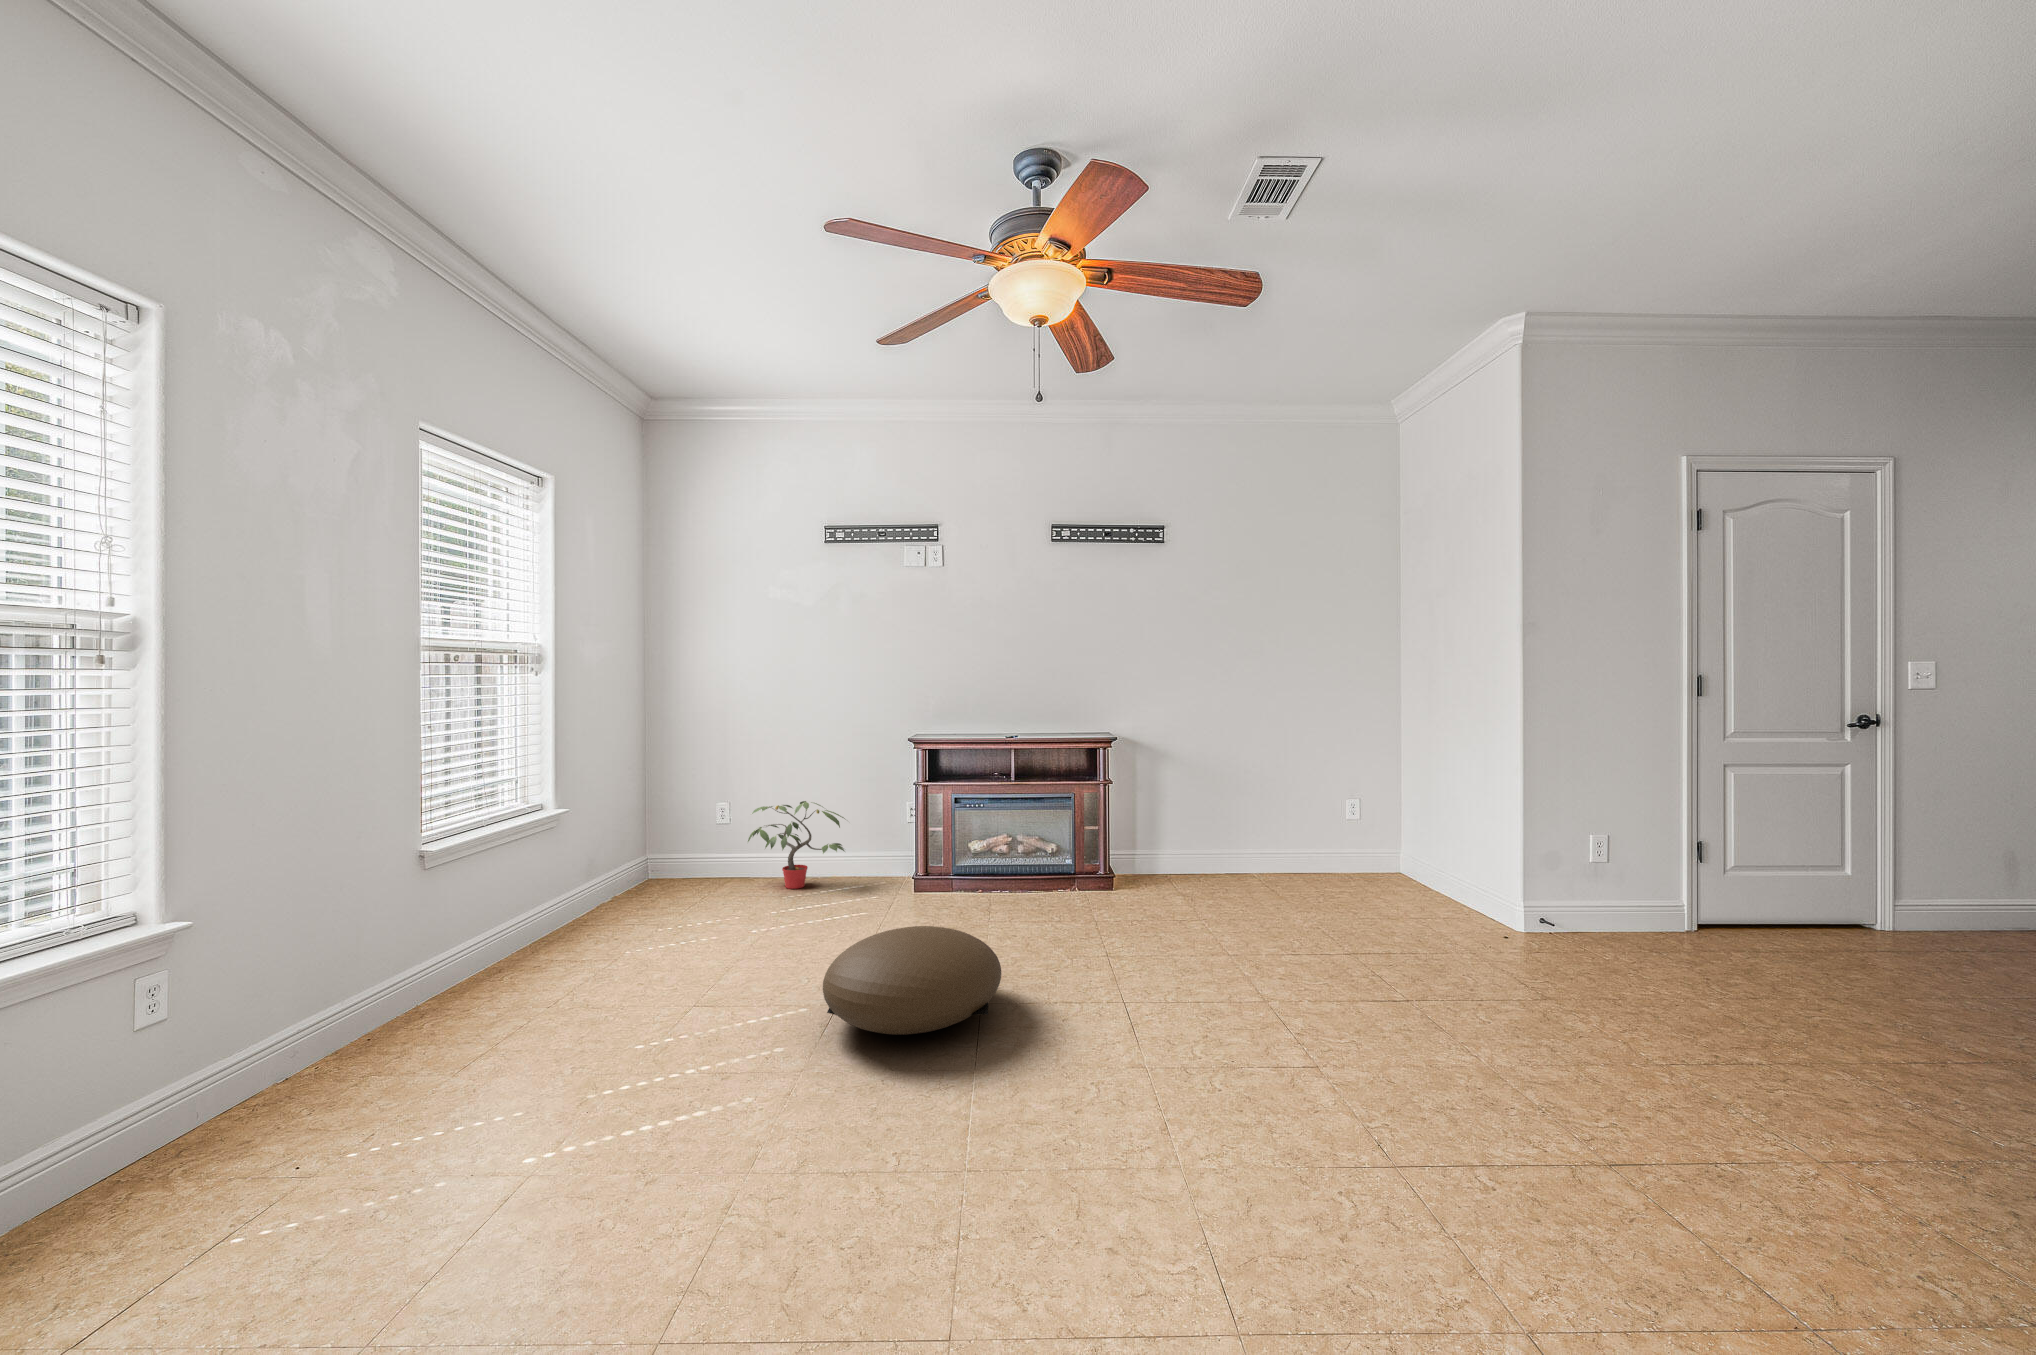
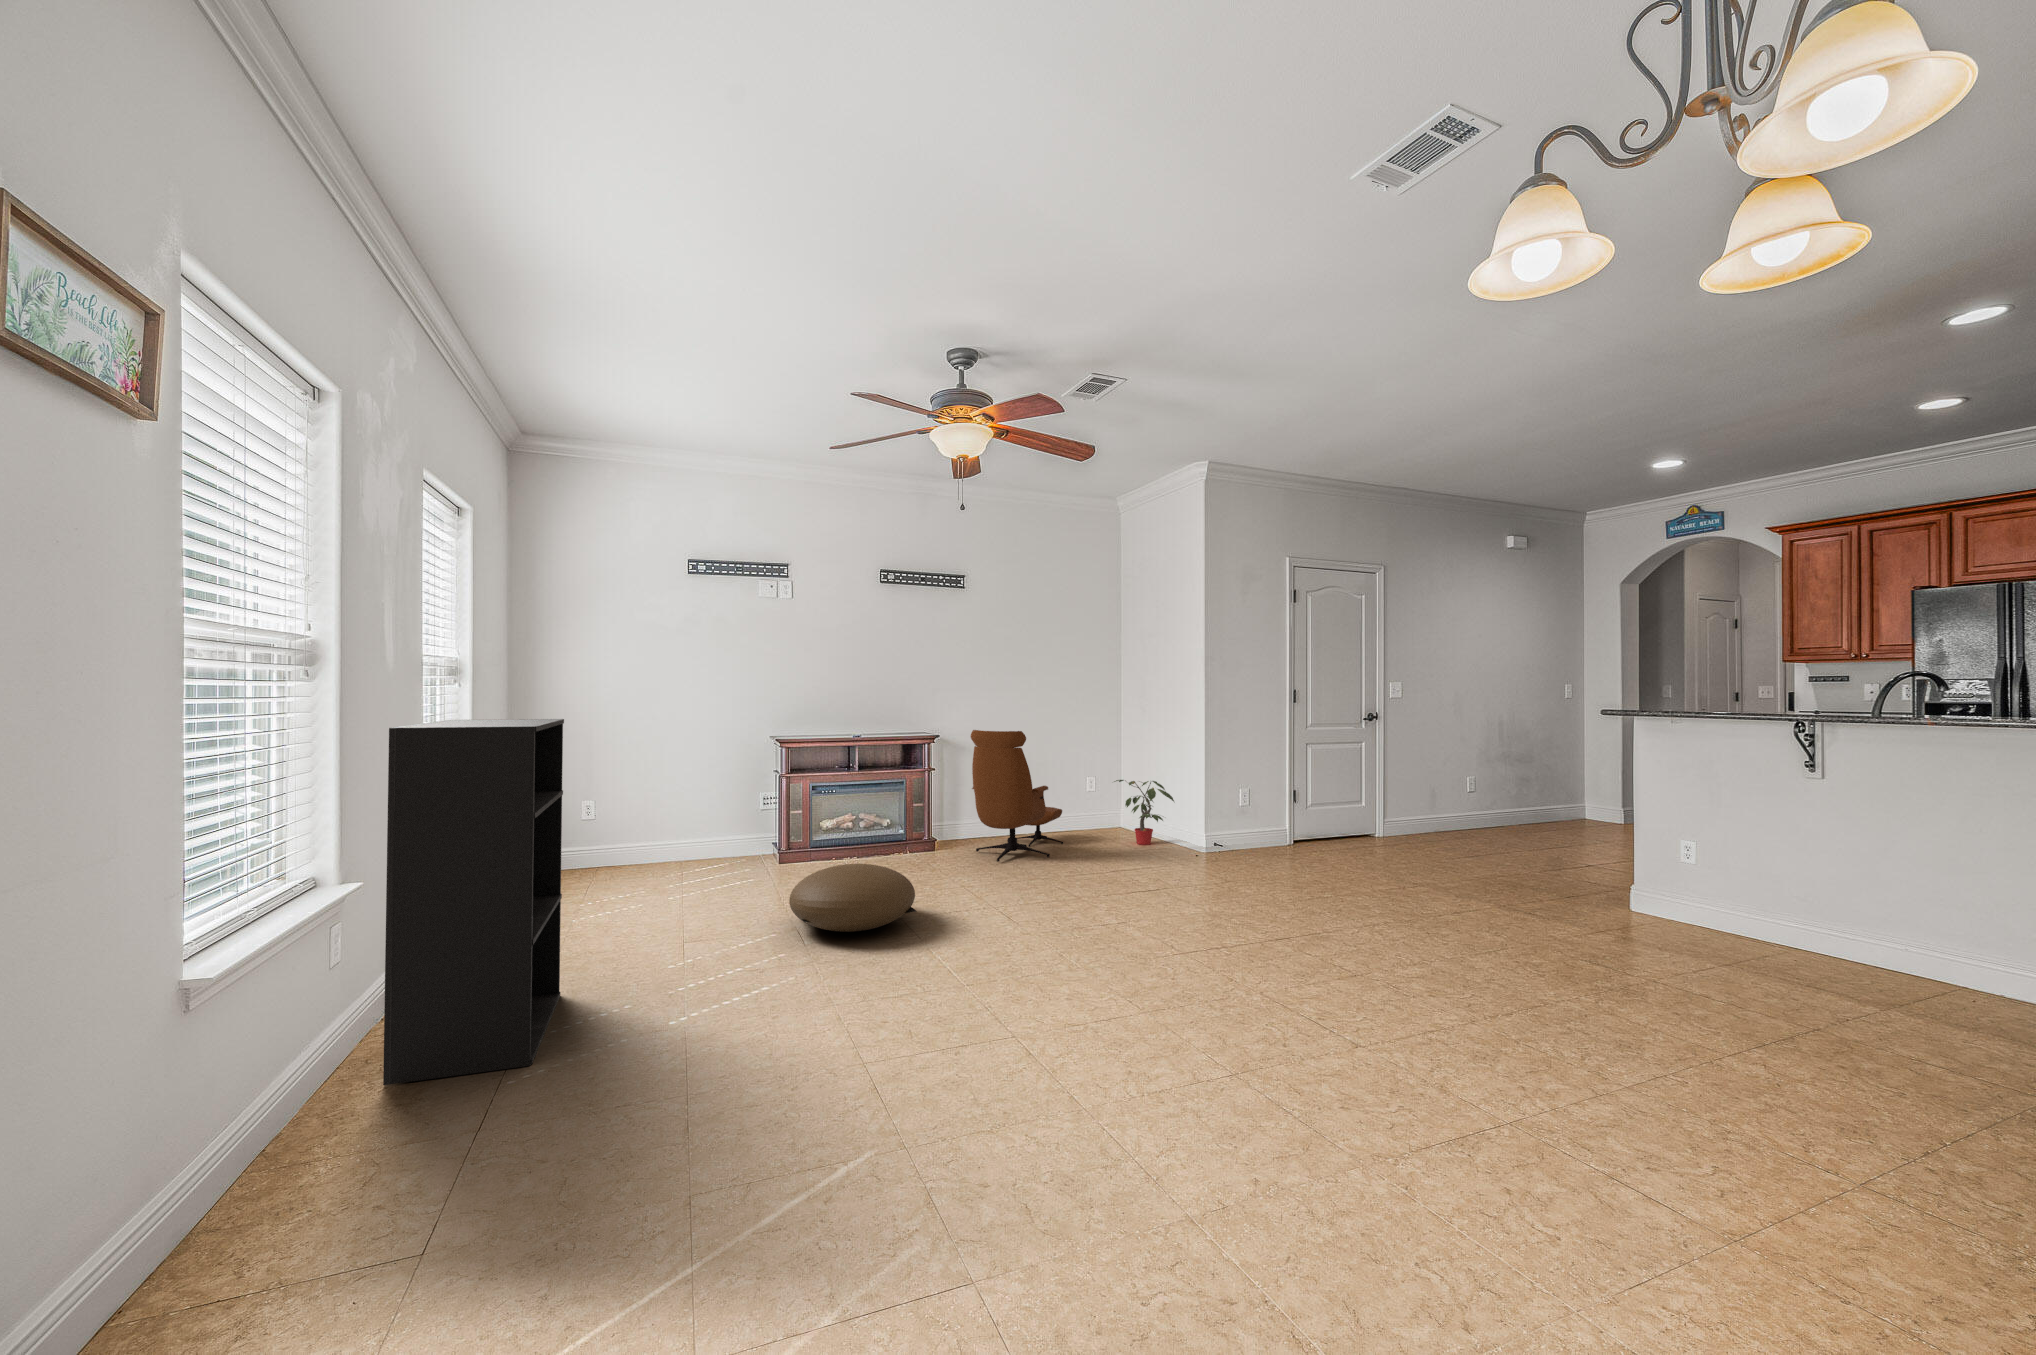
bookshelf: none [103,734,476,1242] -> present [383,719,564,1085]
lounge chair: none [1153,734,1303,917] -> present [971,730,1063,862]
potted plant: present [748,801,845,889] -> present [1114,780,1174,845]

